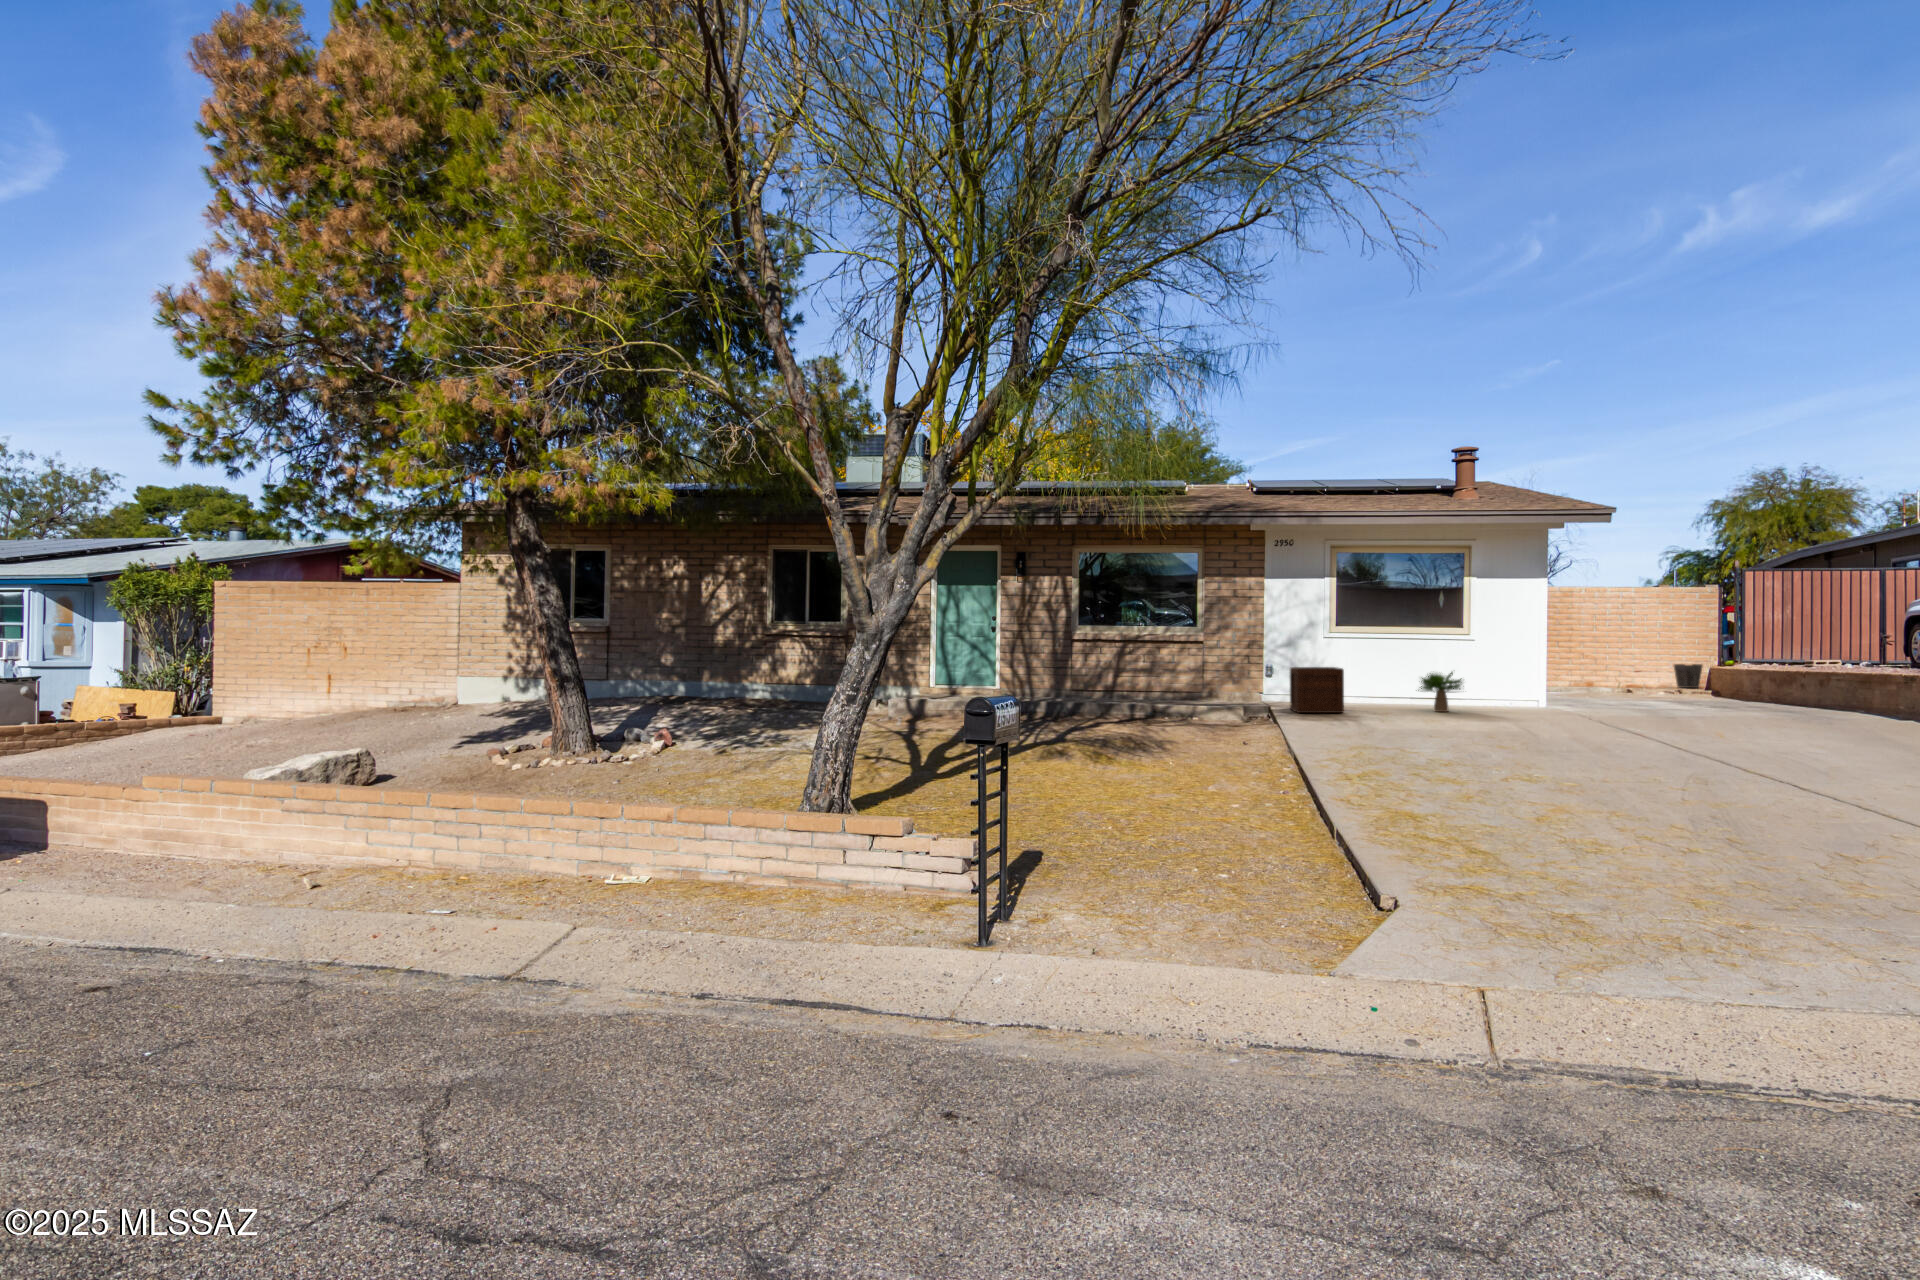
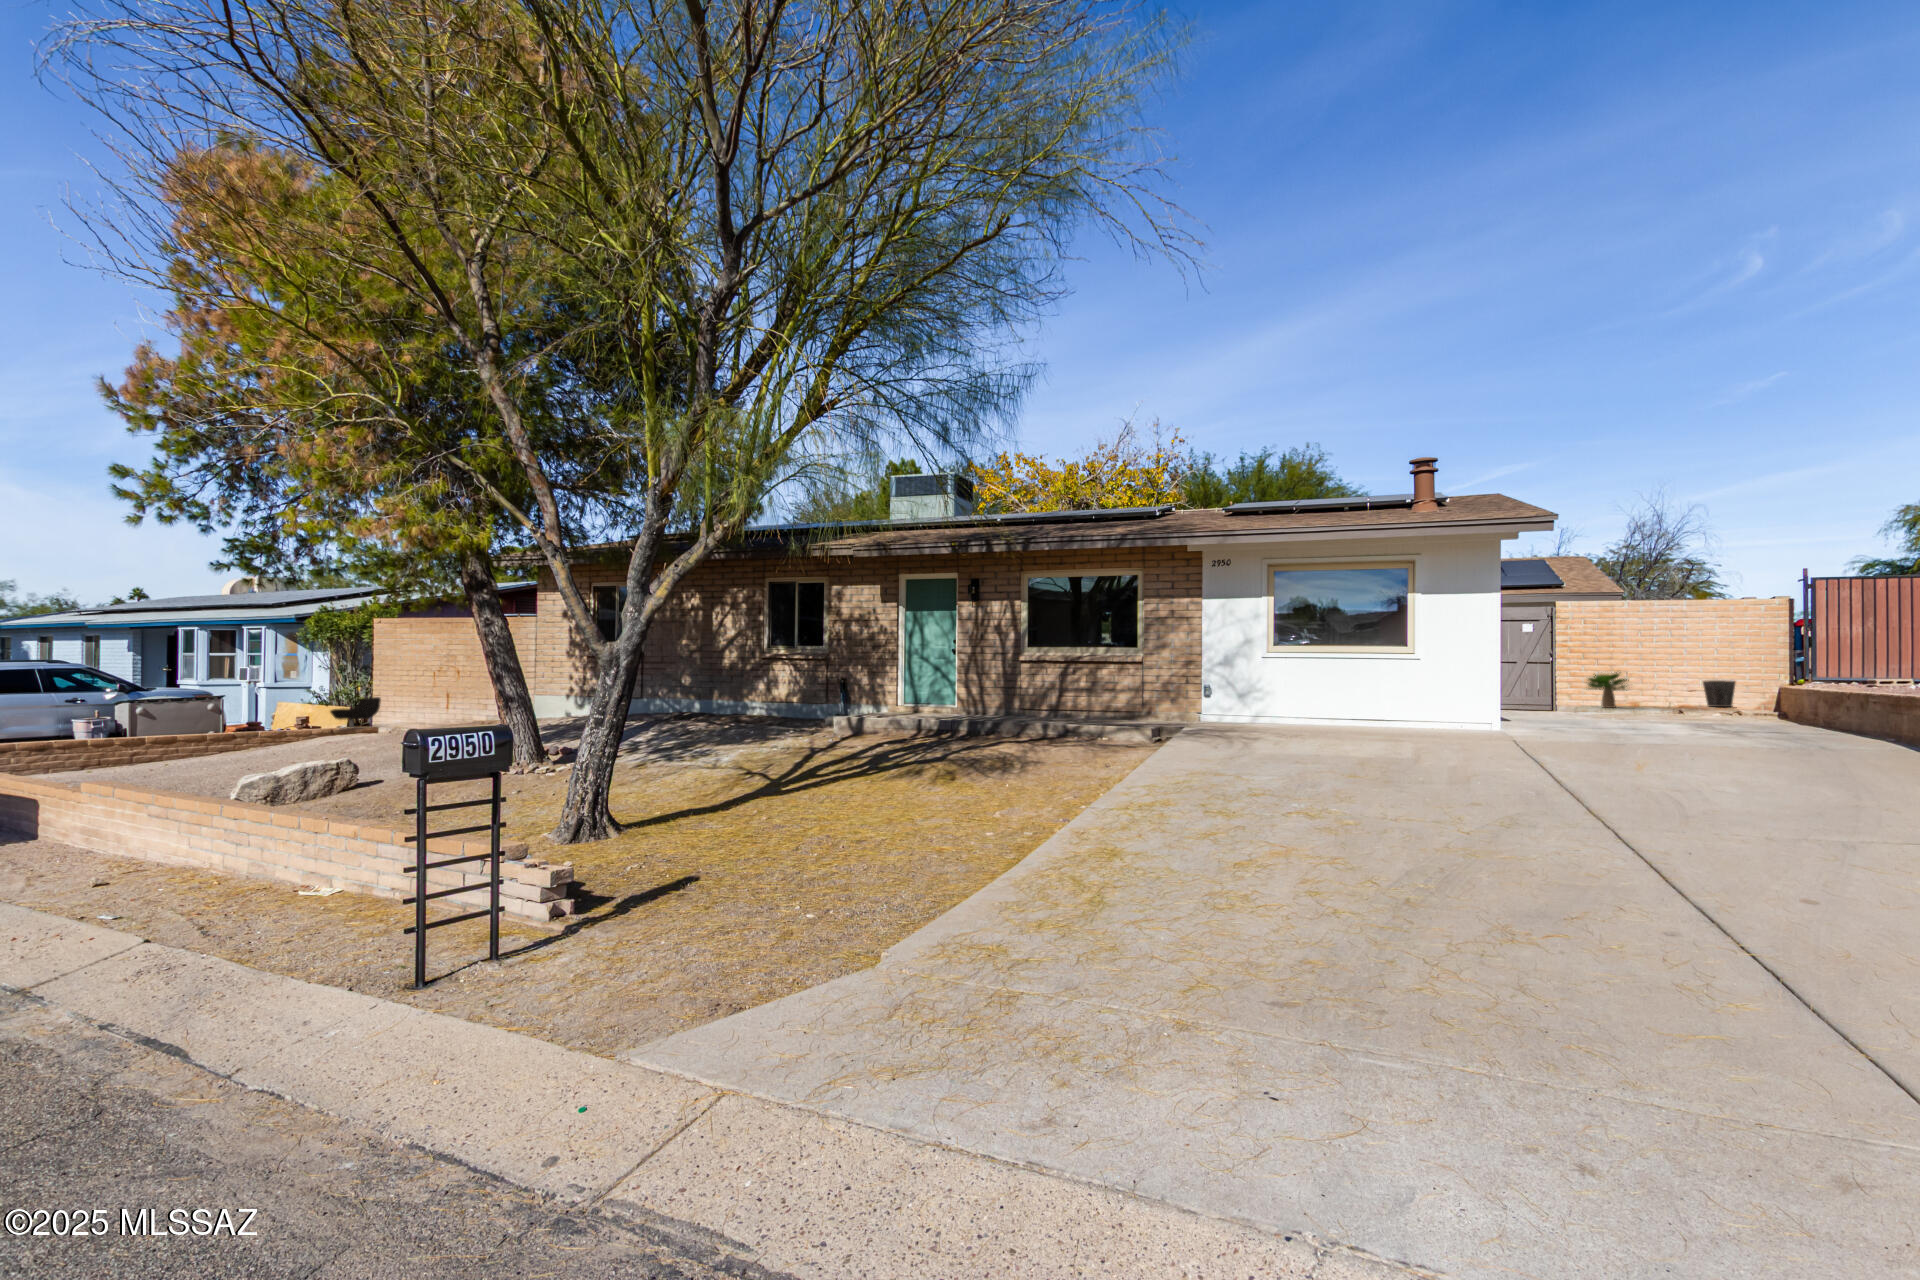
wooden crate: present [1290,667,1344,713] -> none [1224,686,1273,733]
potted plant: present [1418,672,1462,712] -> present [1587,672,1629,708]
lounge chair: none [161,679,226,721] -> present [330,697,381,728]

